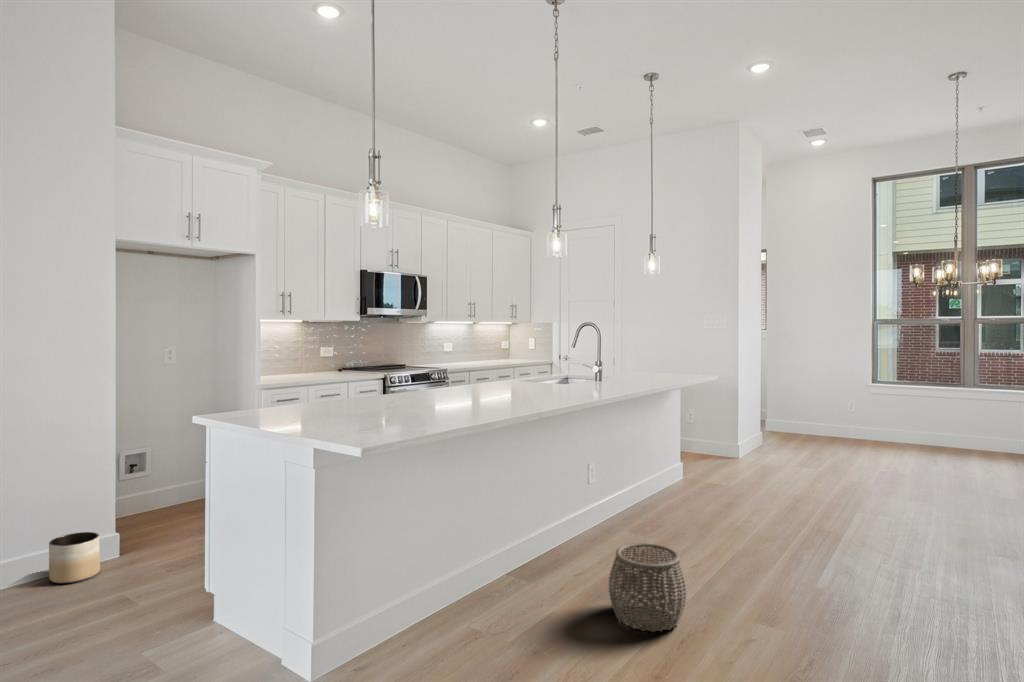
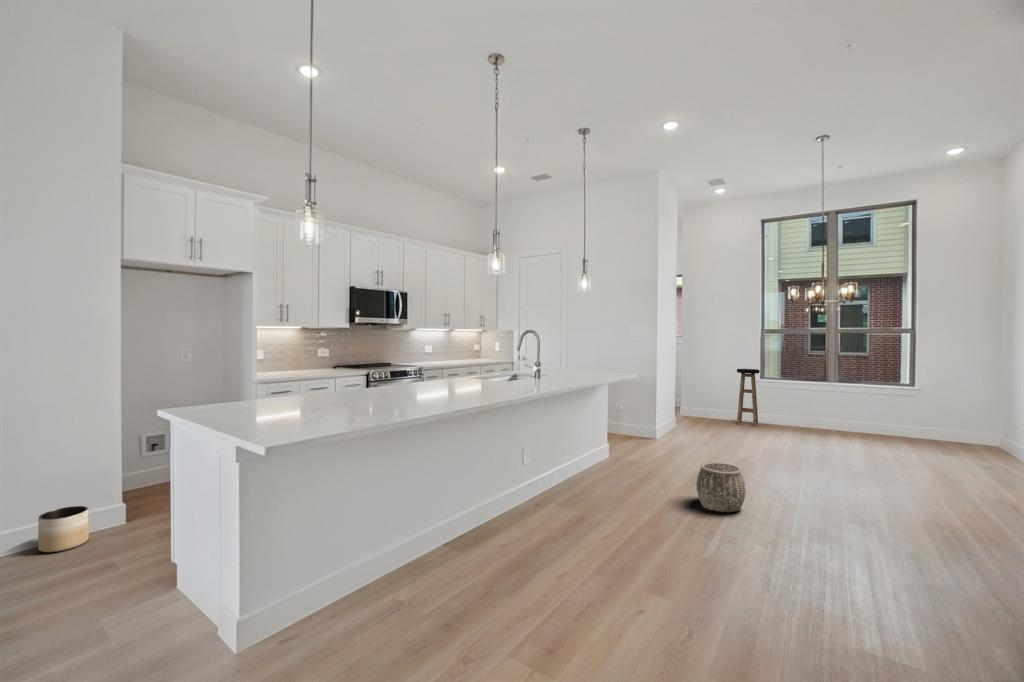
bar stool: none [842,370,872,443] -> present [737,369,760,426]
woven basket: present [609,543,687,632] -> present [696,462,746,512]

